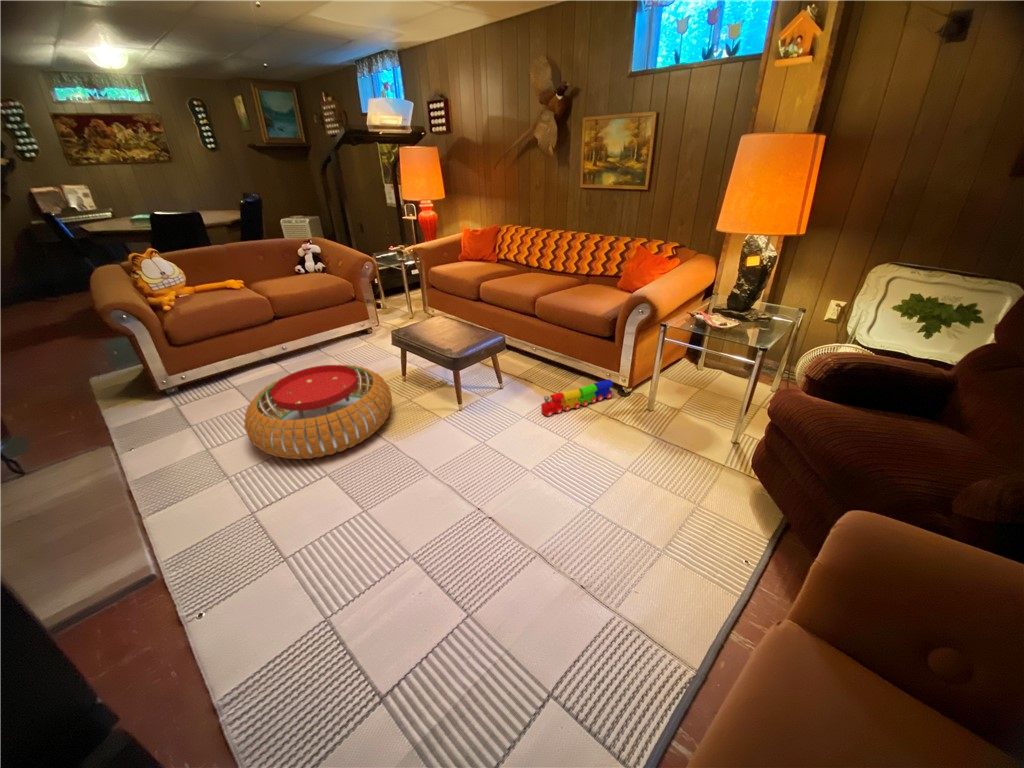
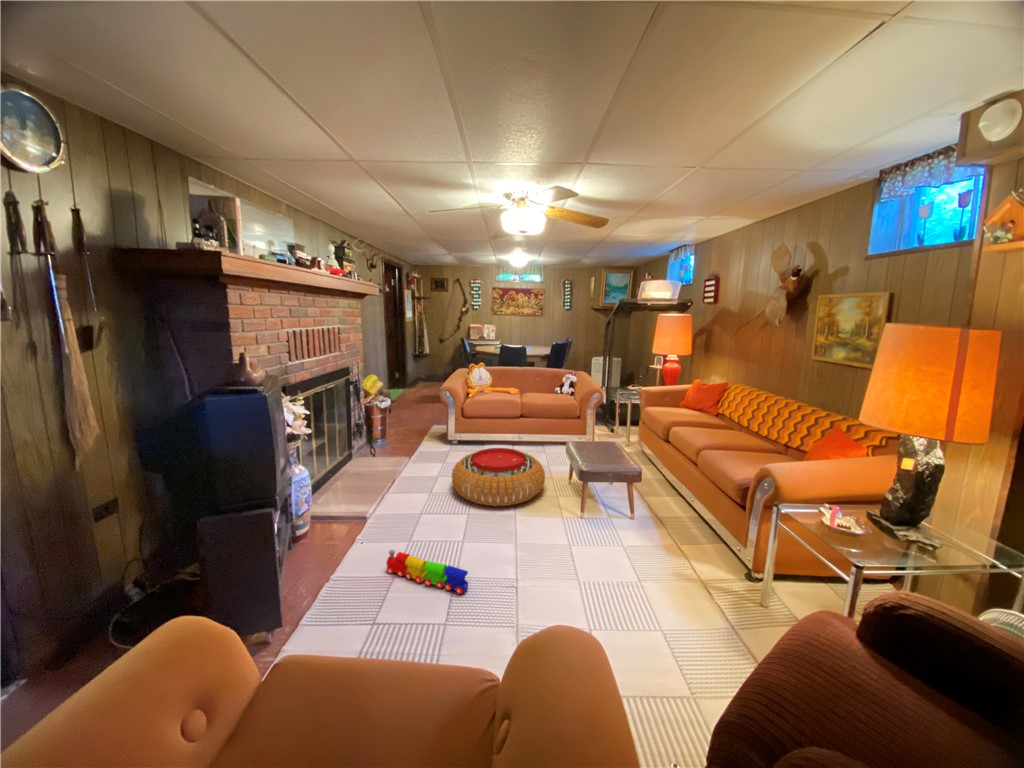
toy train: present [541,379,613,416] -> present [386,550,468,594]

